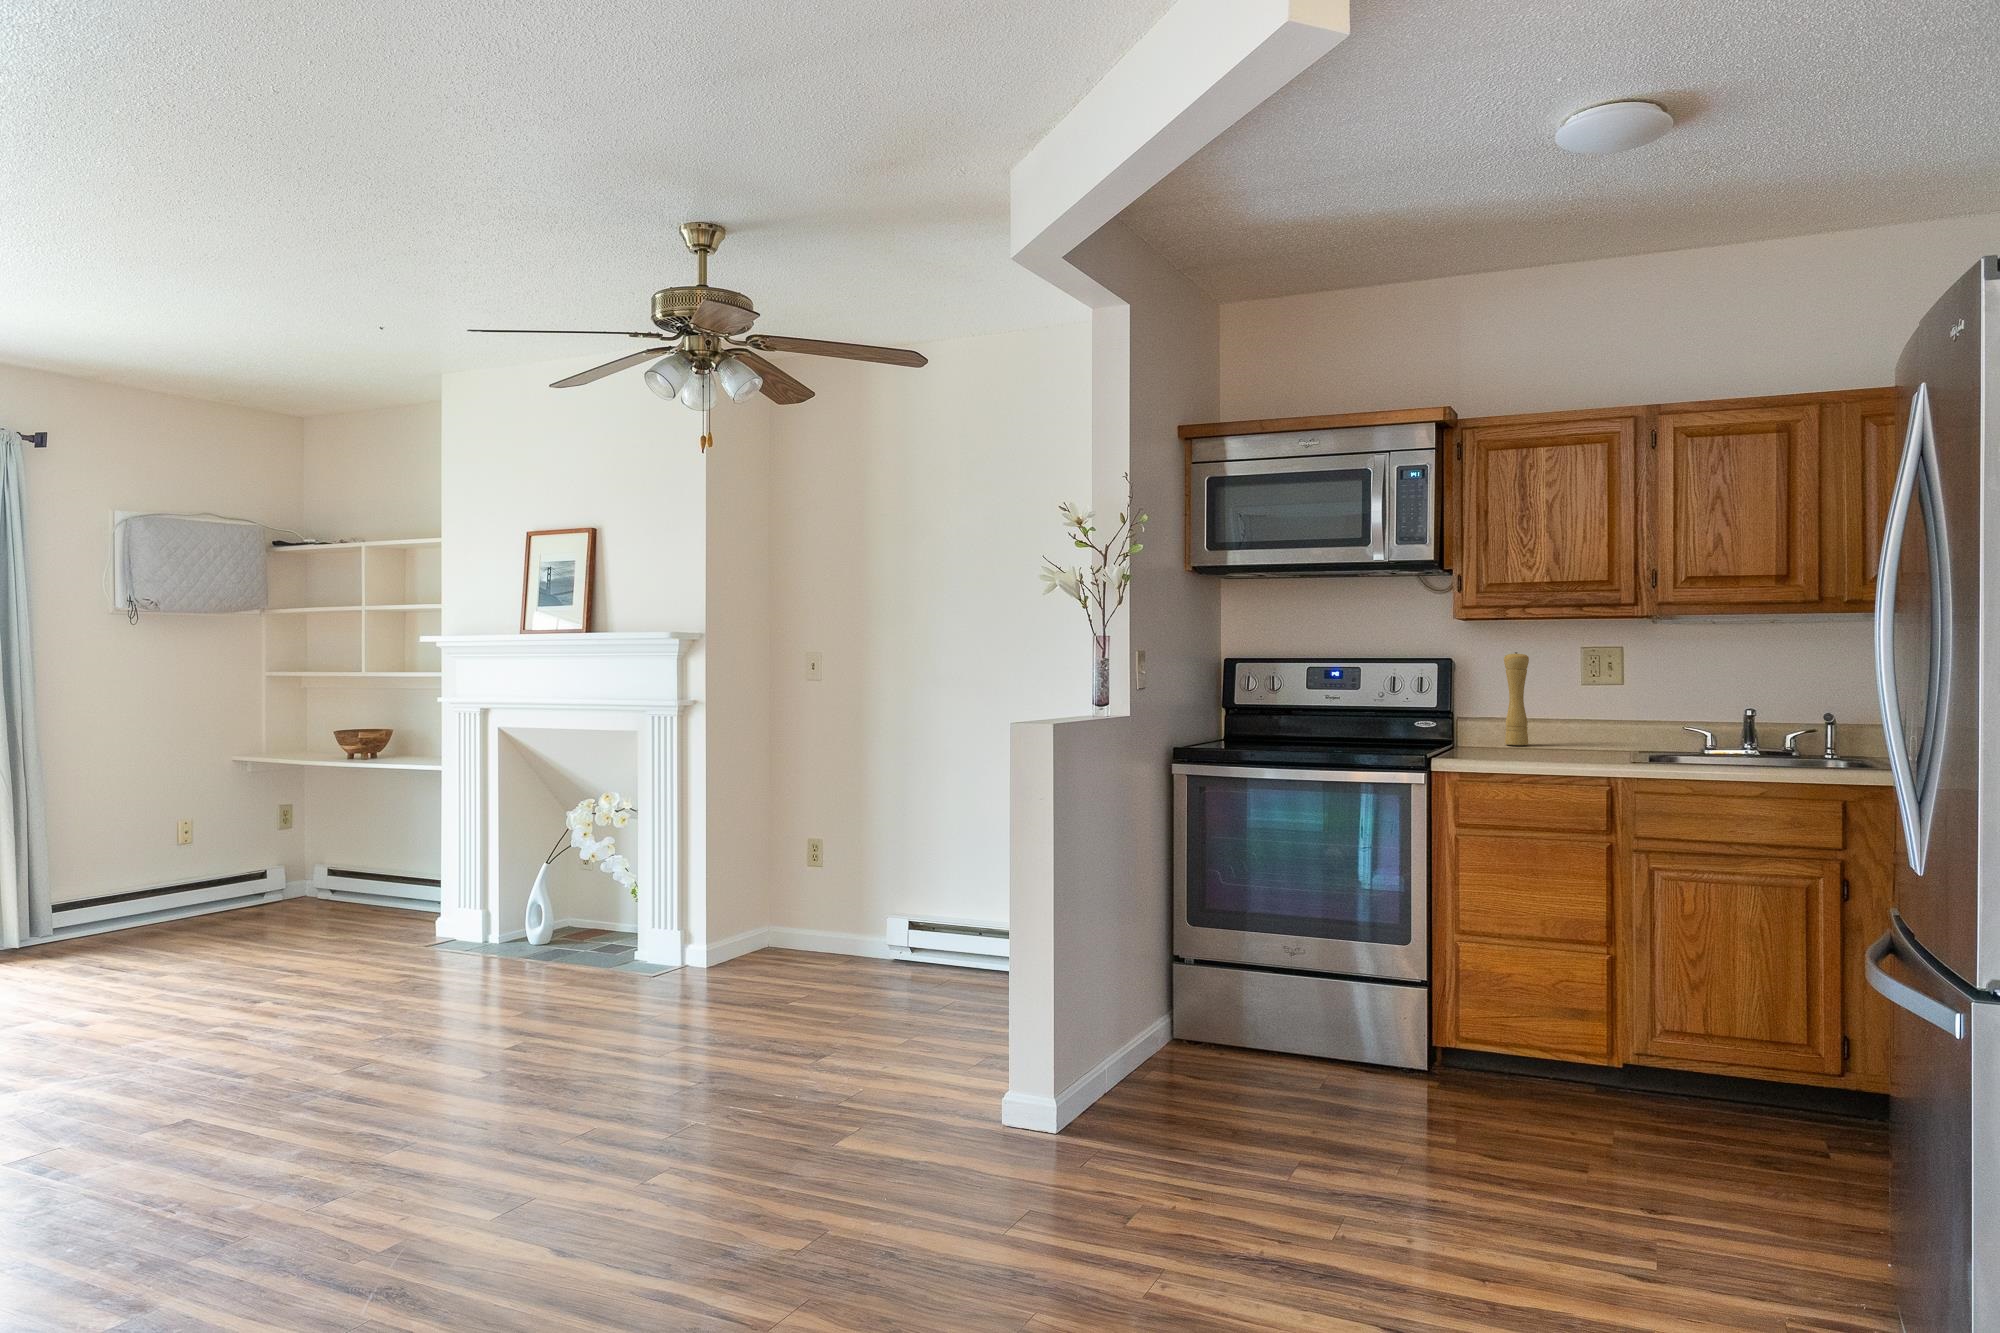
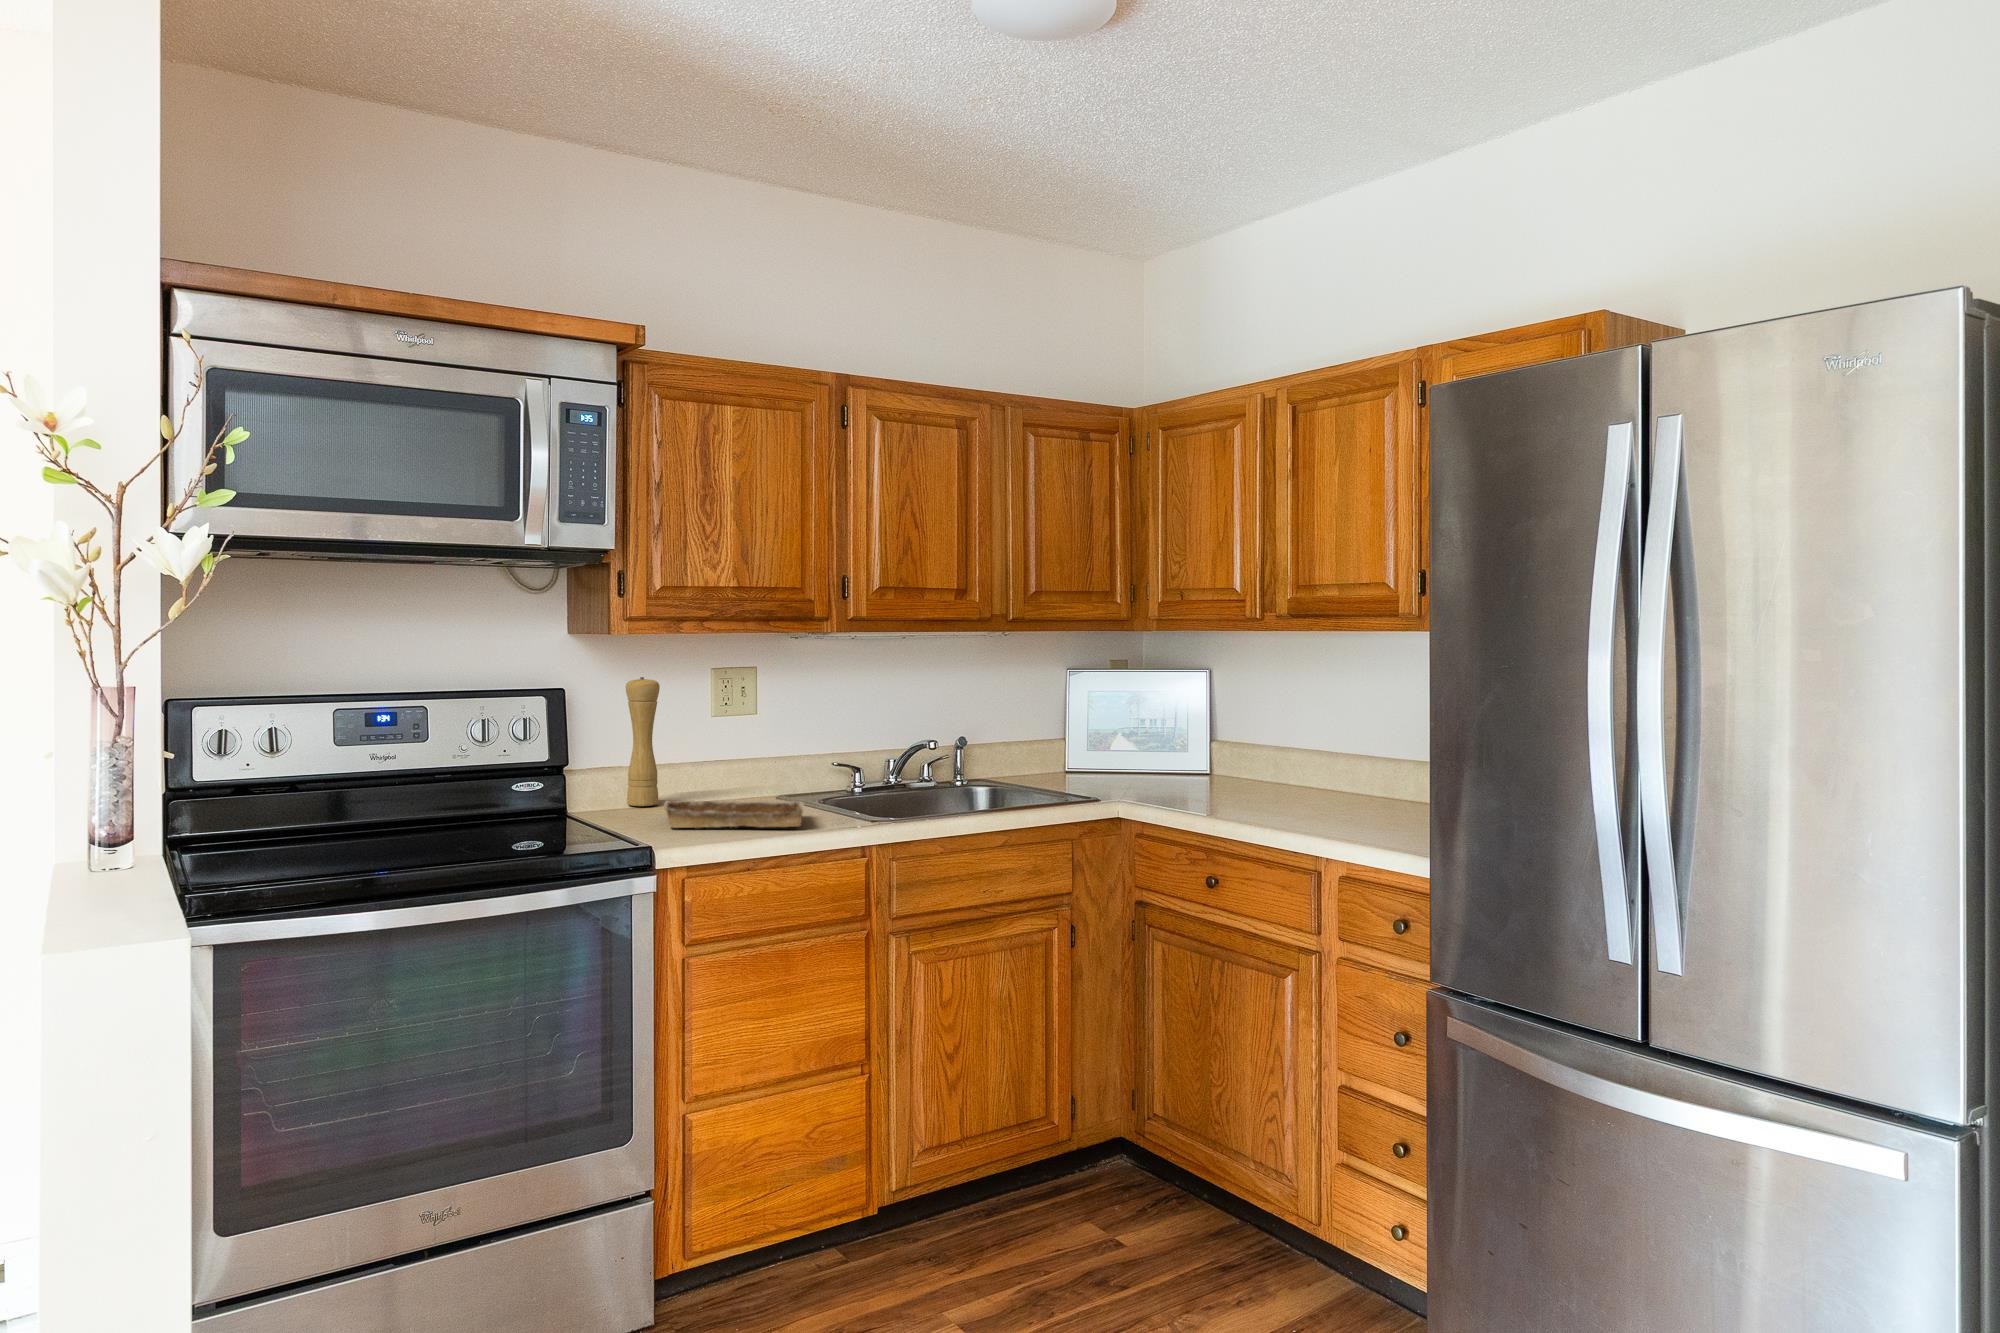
tray: none [1482,738,1605,759] -> present [662,800,805,828]

